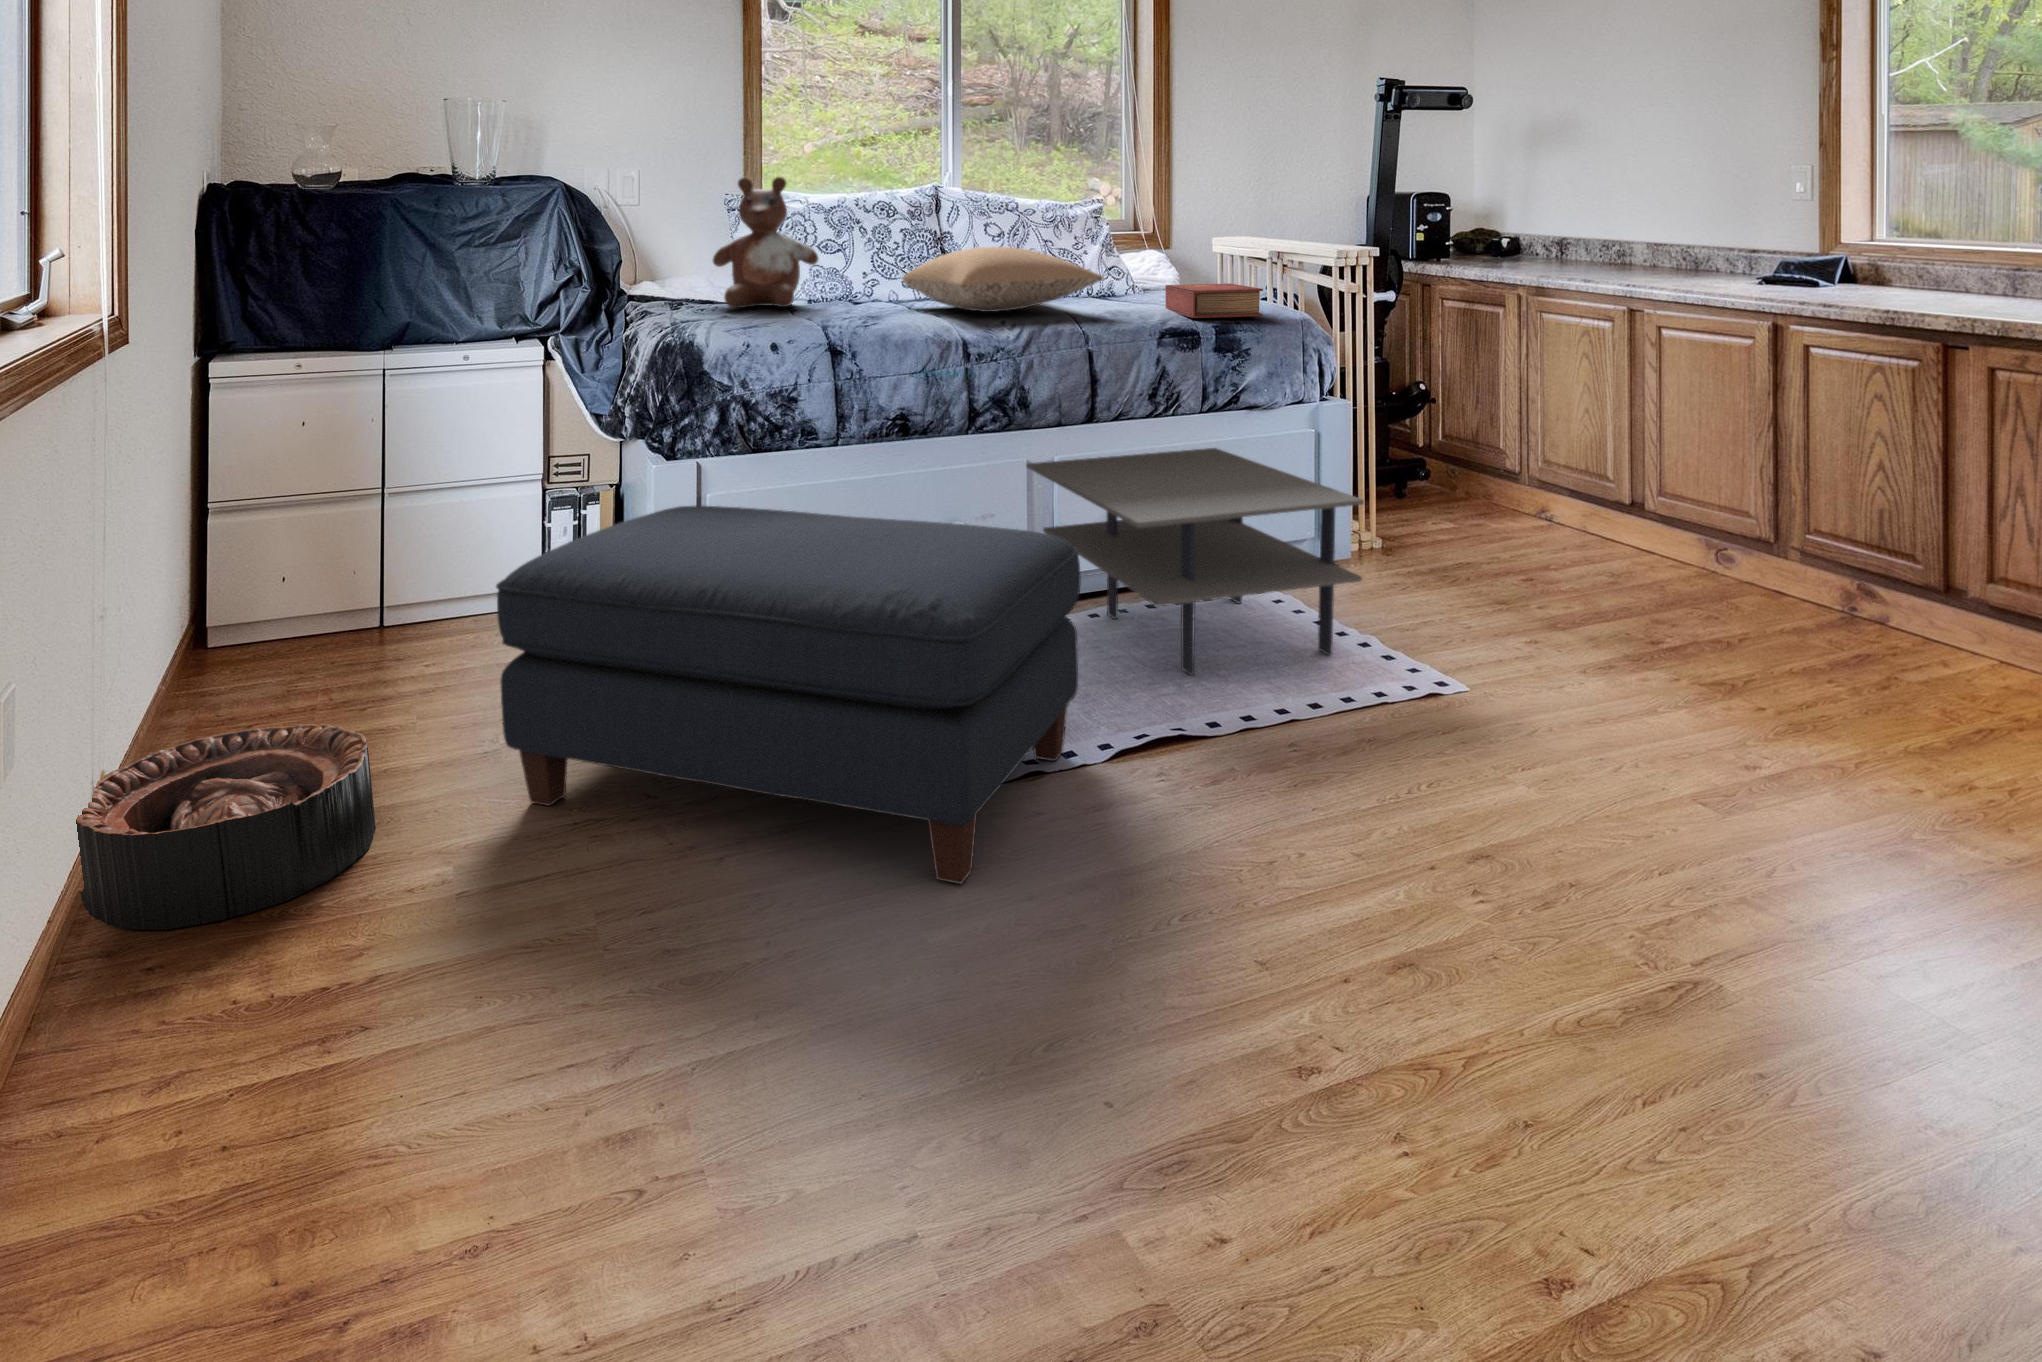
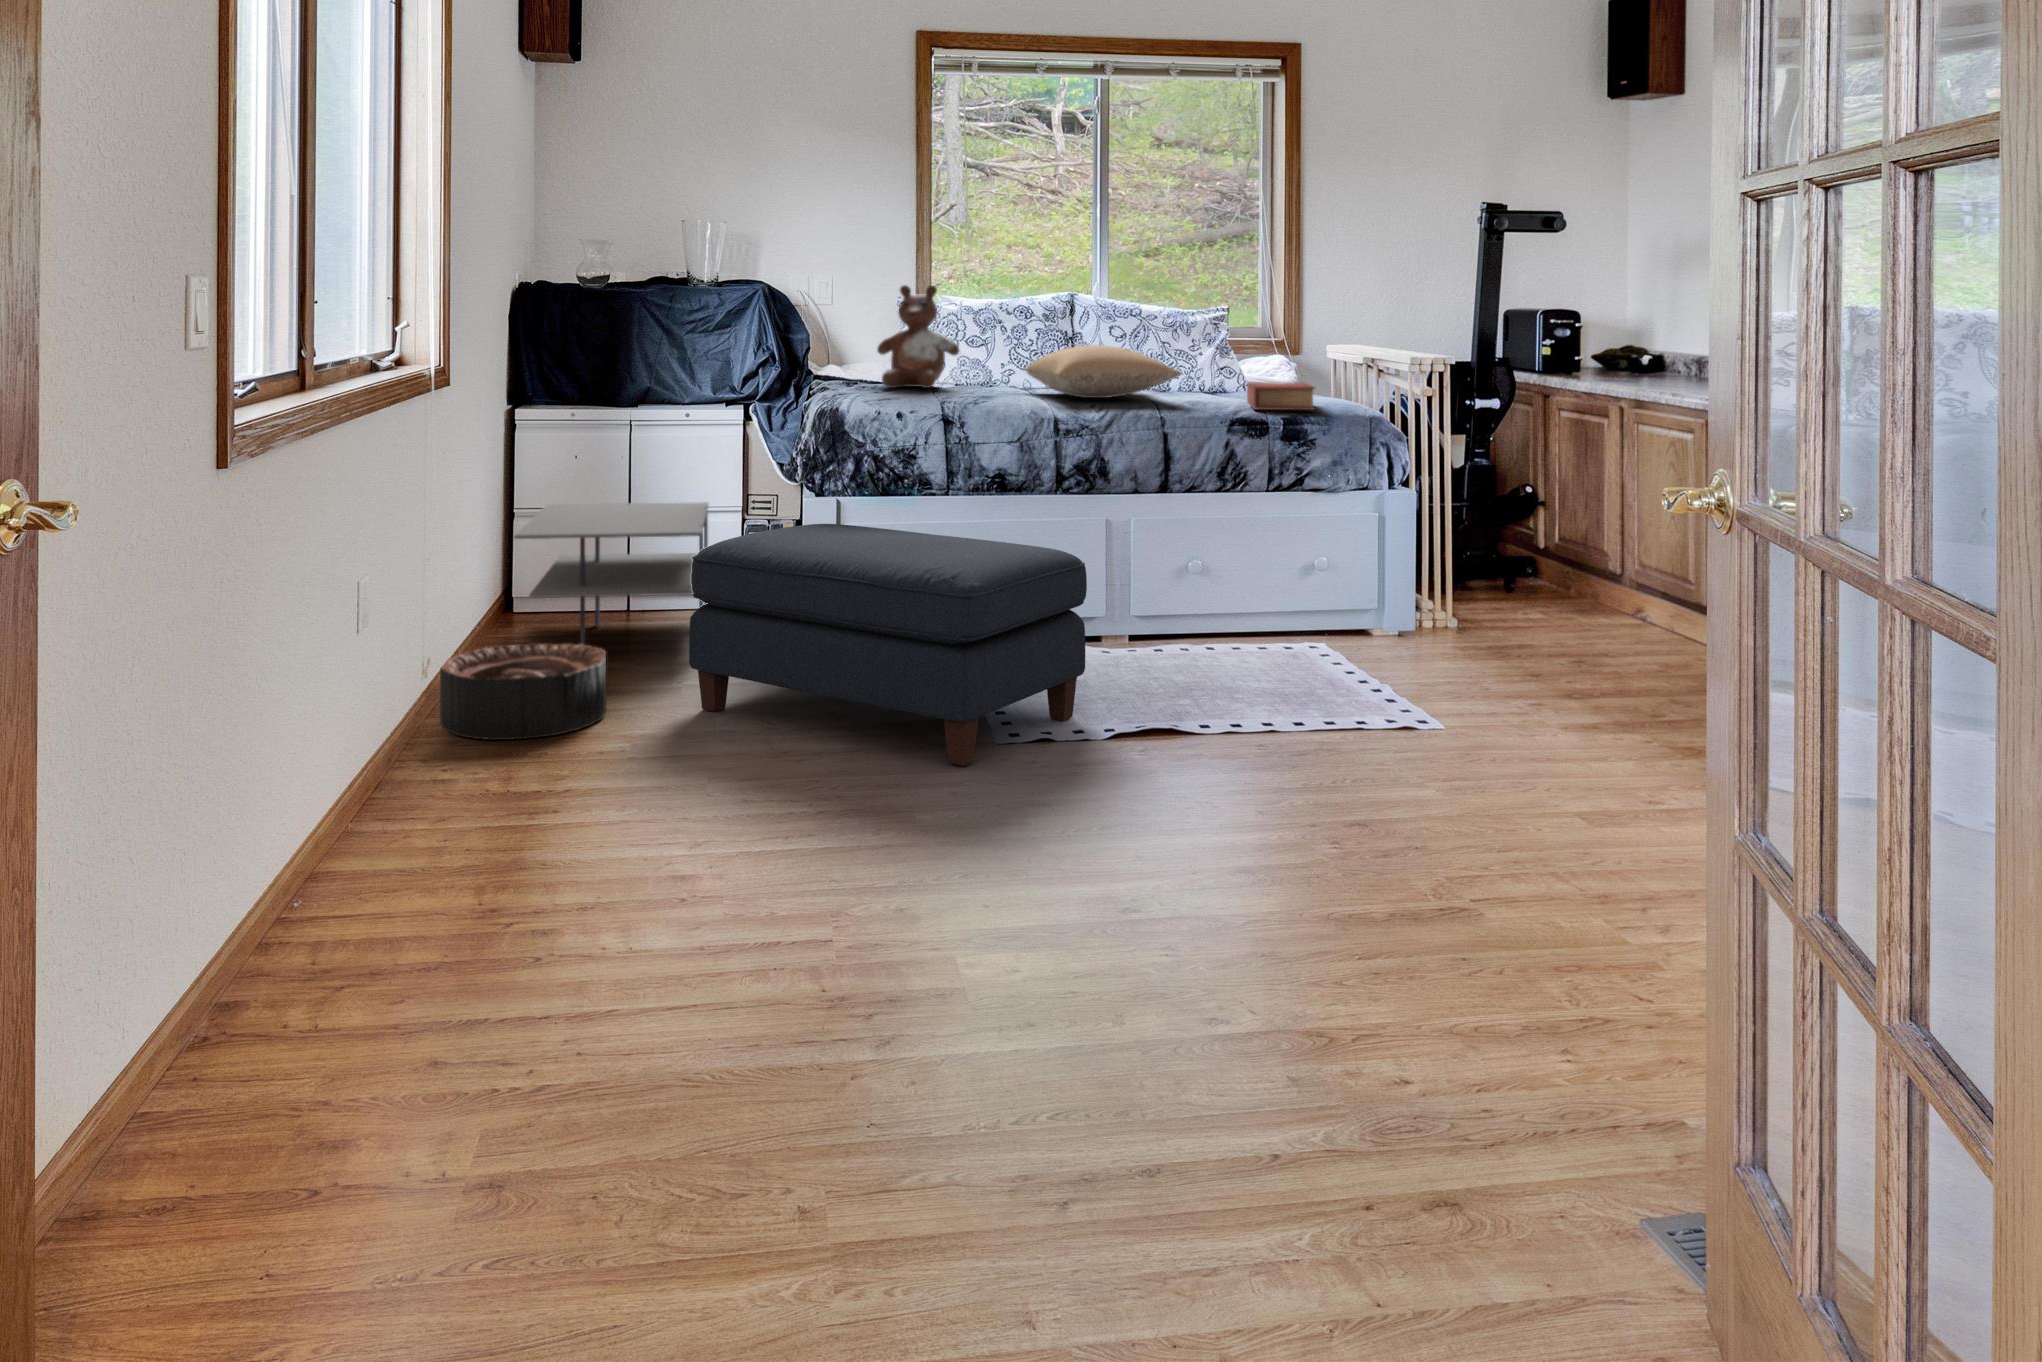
side table: present [1027,448,1364,675] -> present [514,502,709,645]

